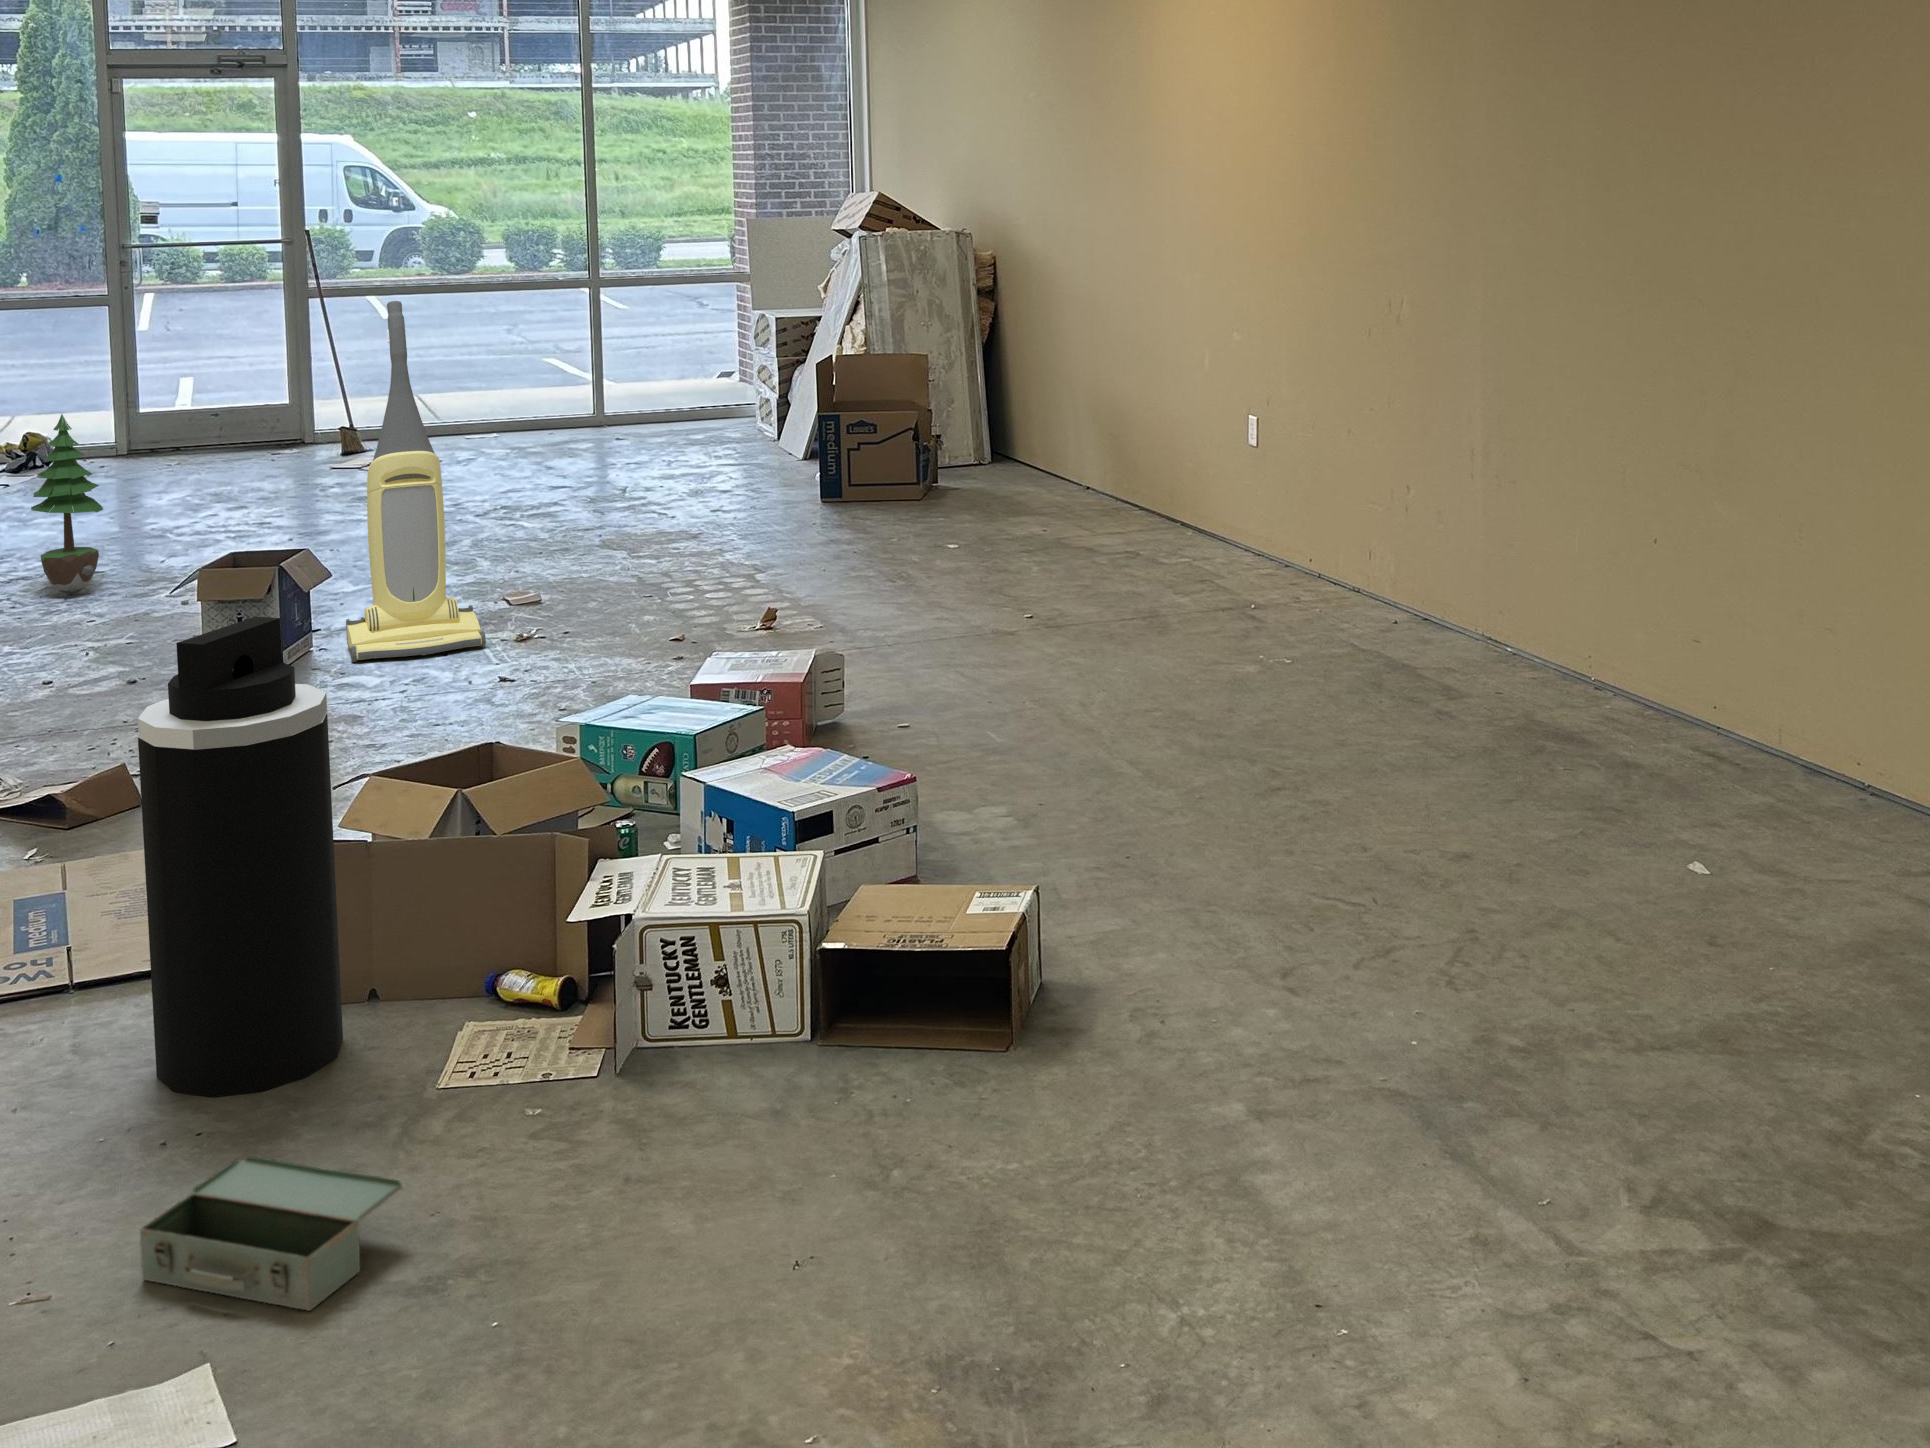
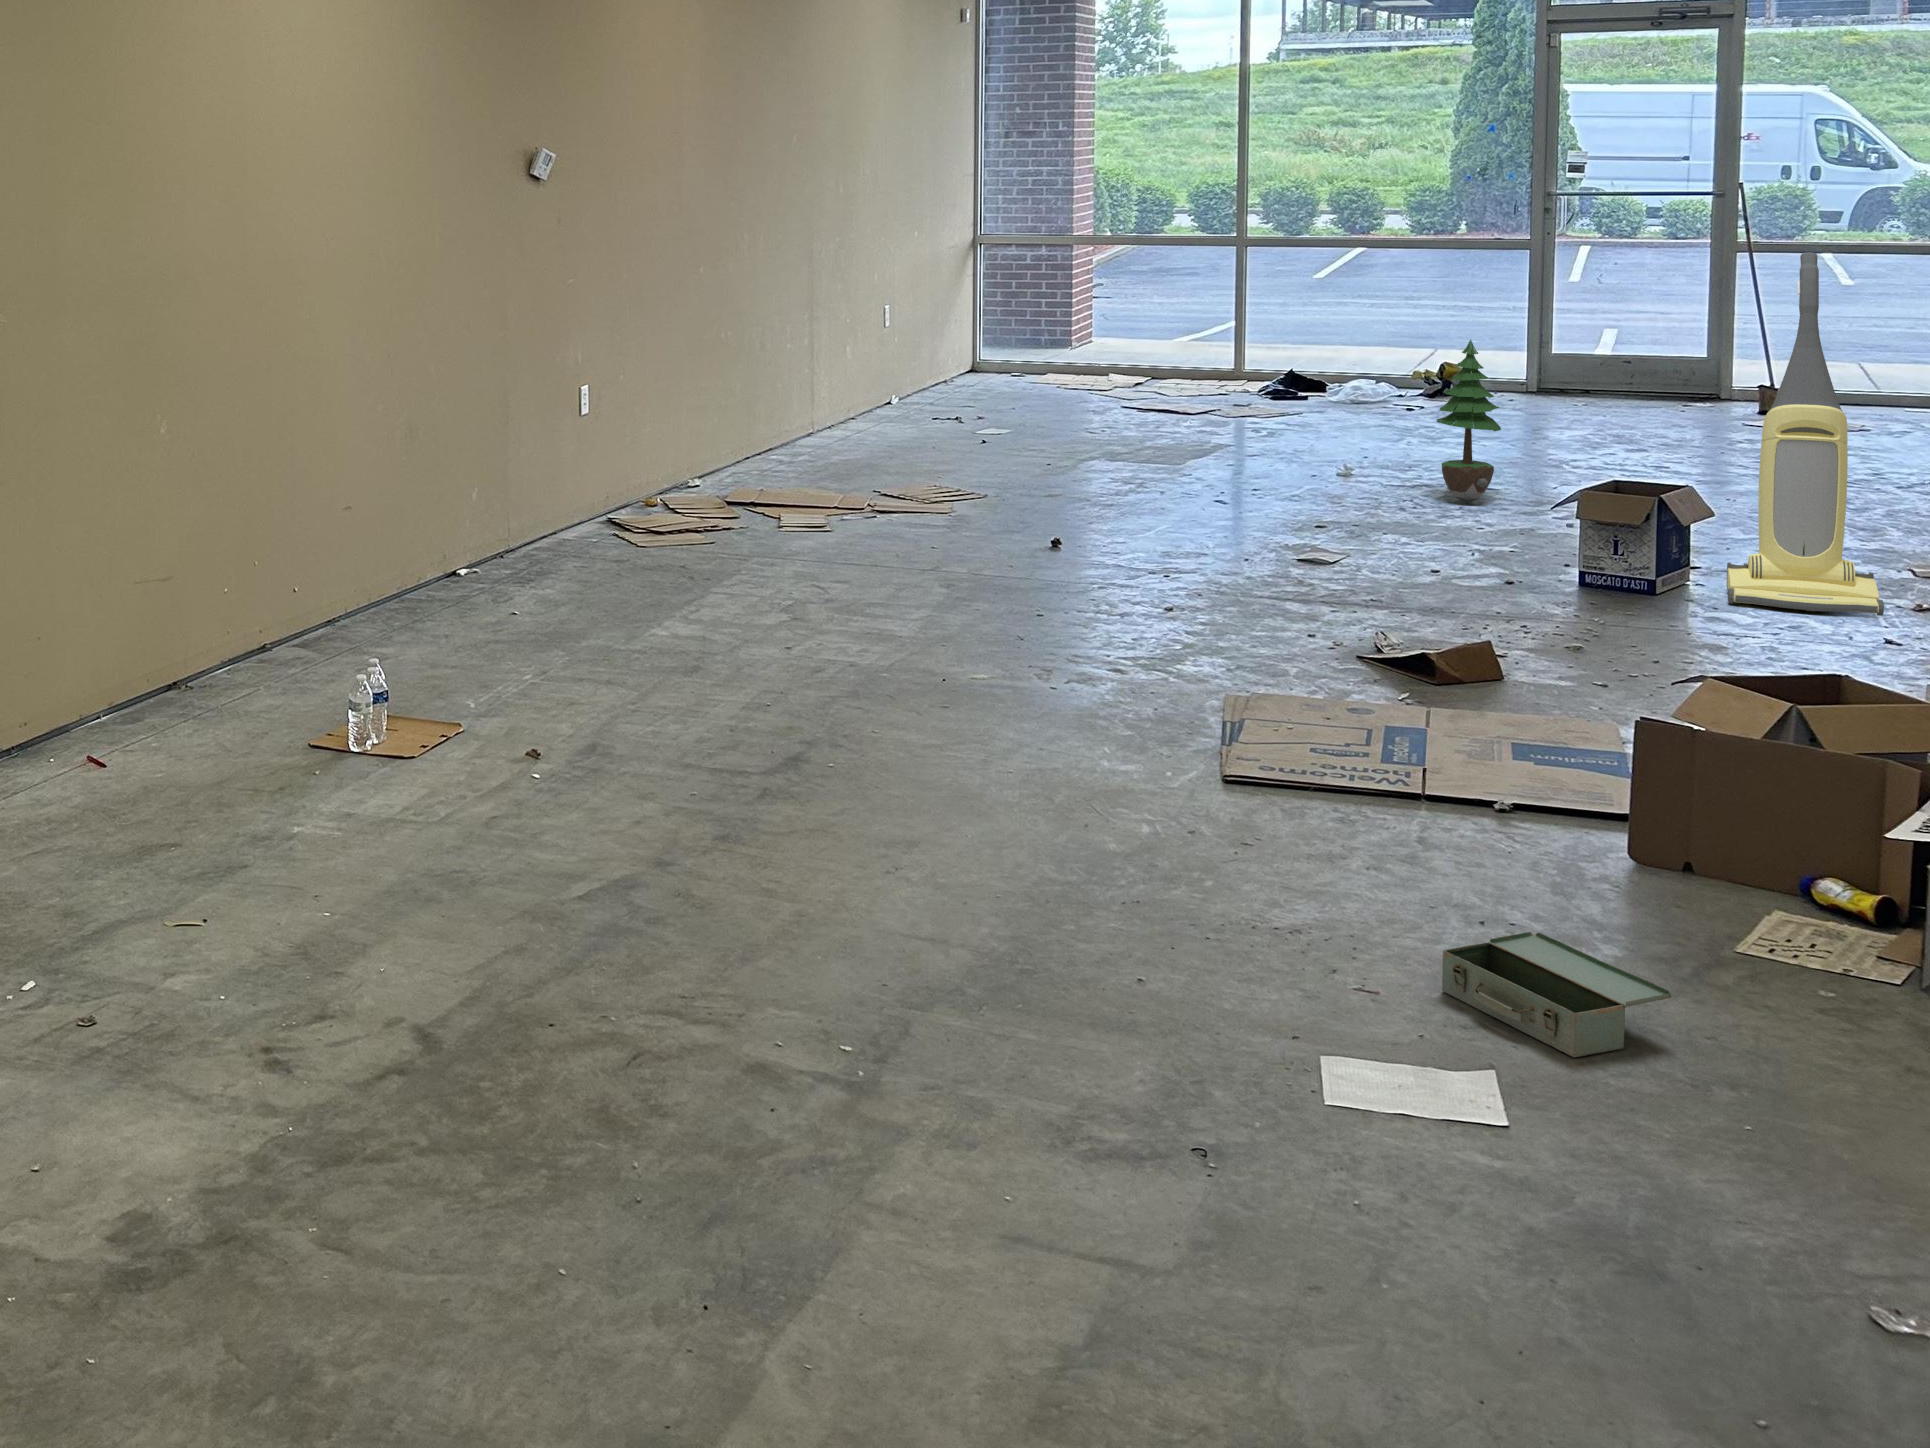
trash can: present [138,617,343,1097] -> none [1477,505,1656,906]

